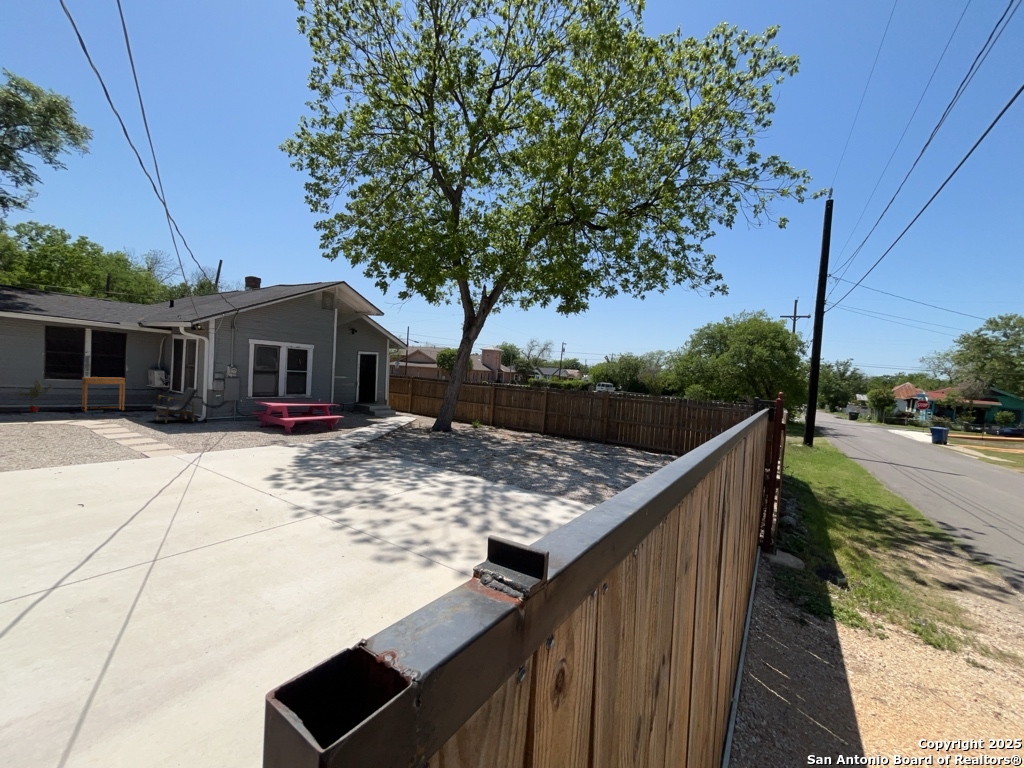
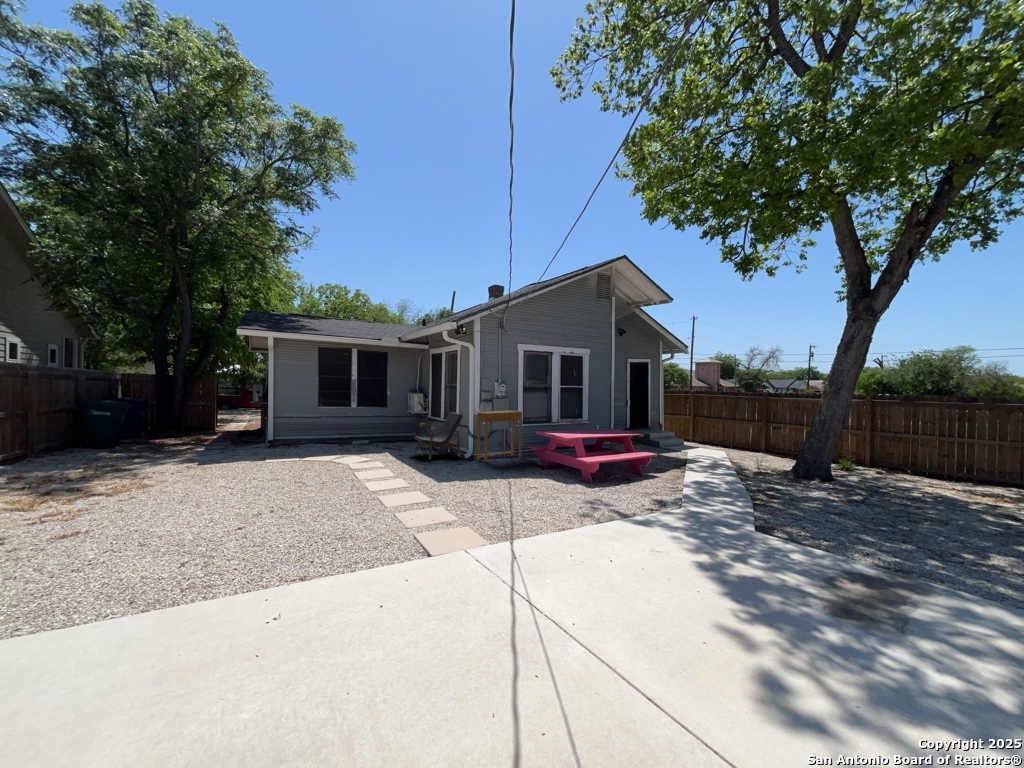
side table: present [82,377,125,411] -> present [477,411,522,462]
potted tree: present [16,380,52,412] -> none [287,406,321,444]

